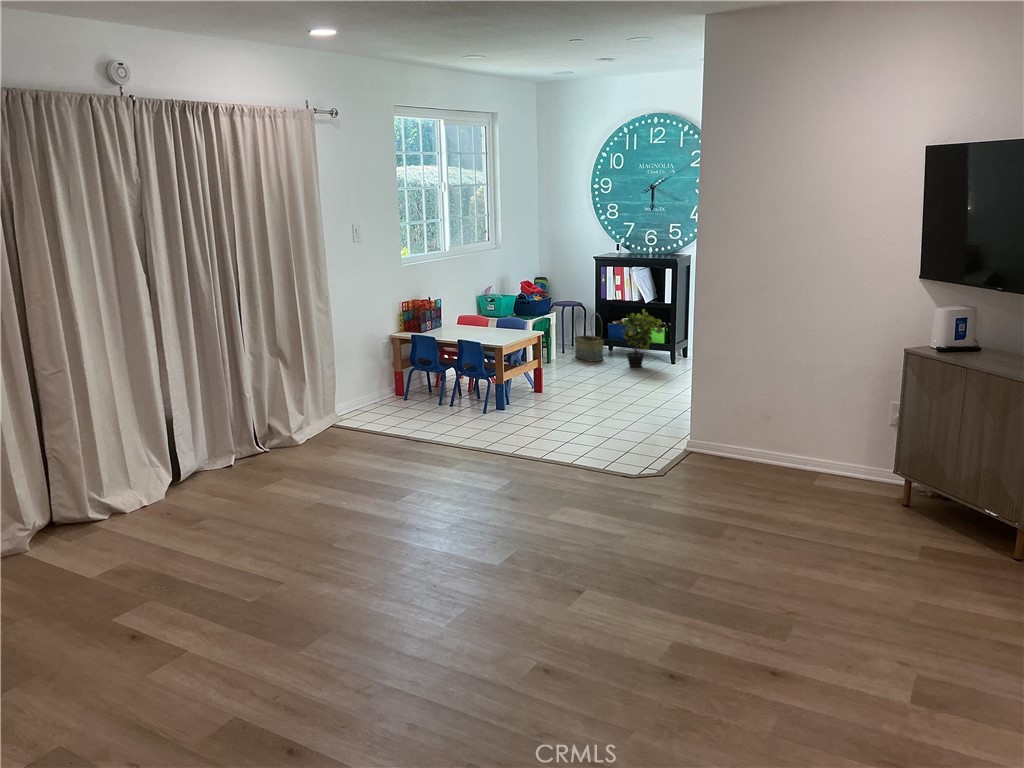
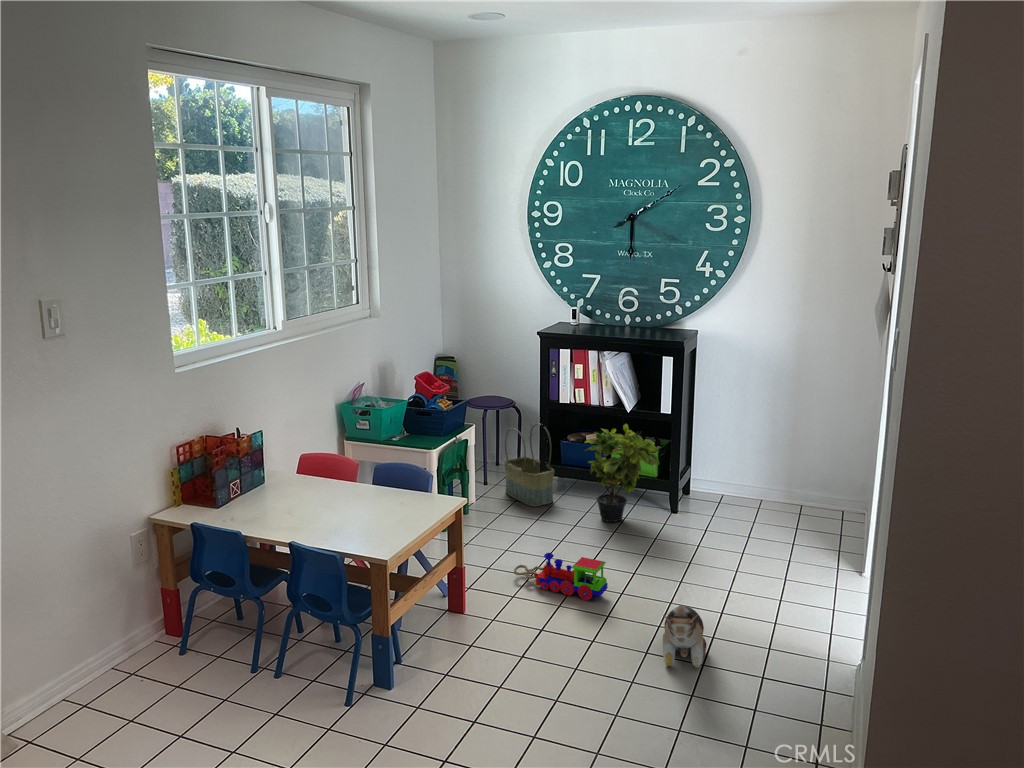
toy train: none [573,368,622,391] -> present [514,553,608,600]
plush toy: none [638,376,665,409] -> present [663,605,706,668]

